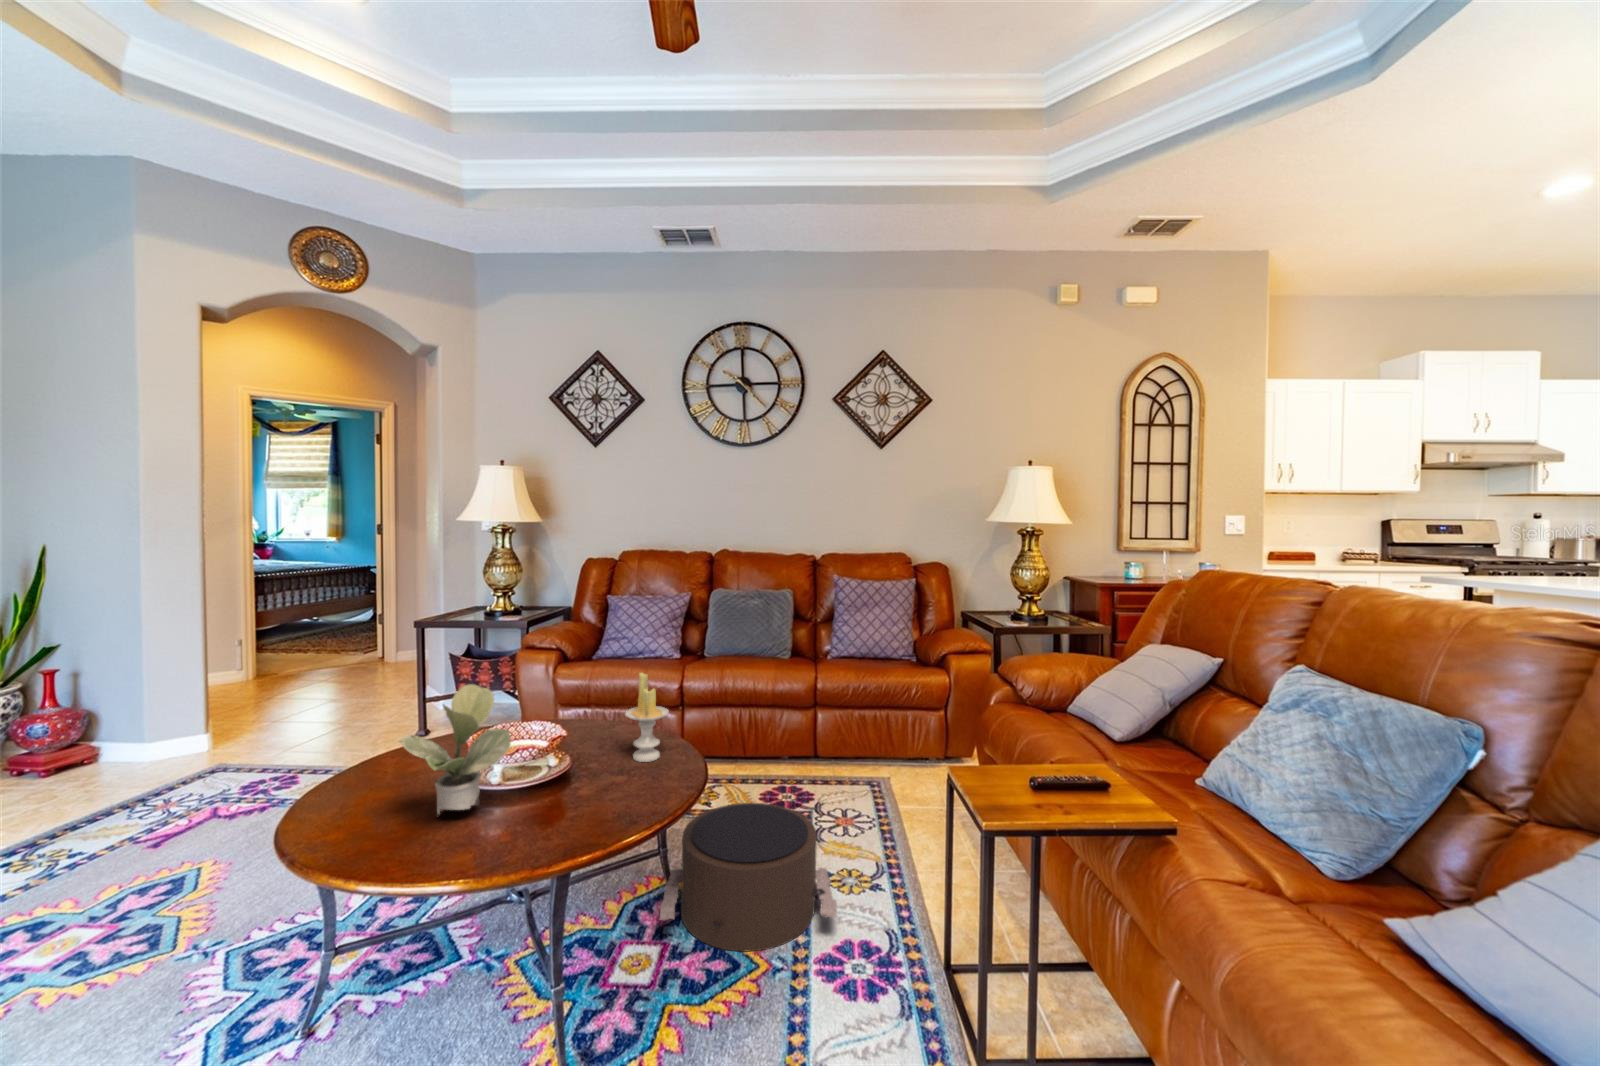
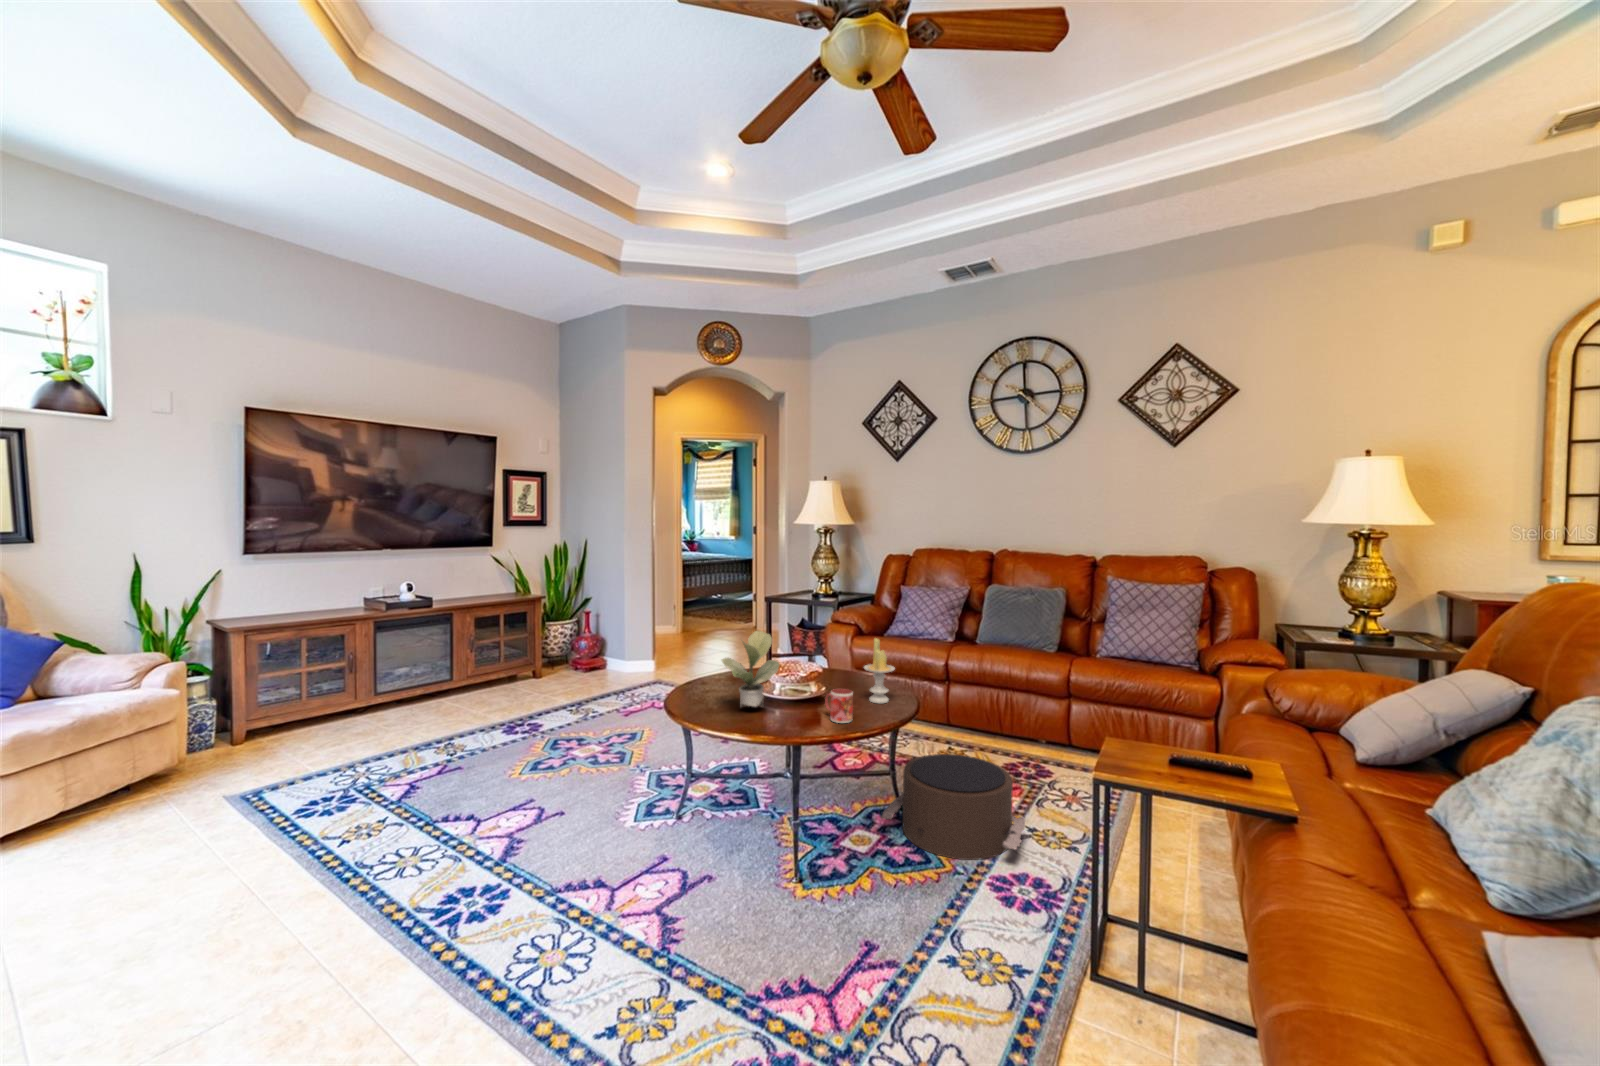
mug: none [584,755,630,809] -> present [825,689,853,723]

